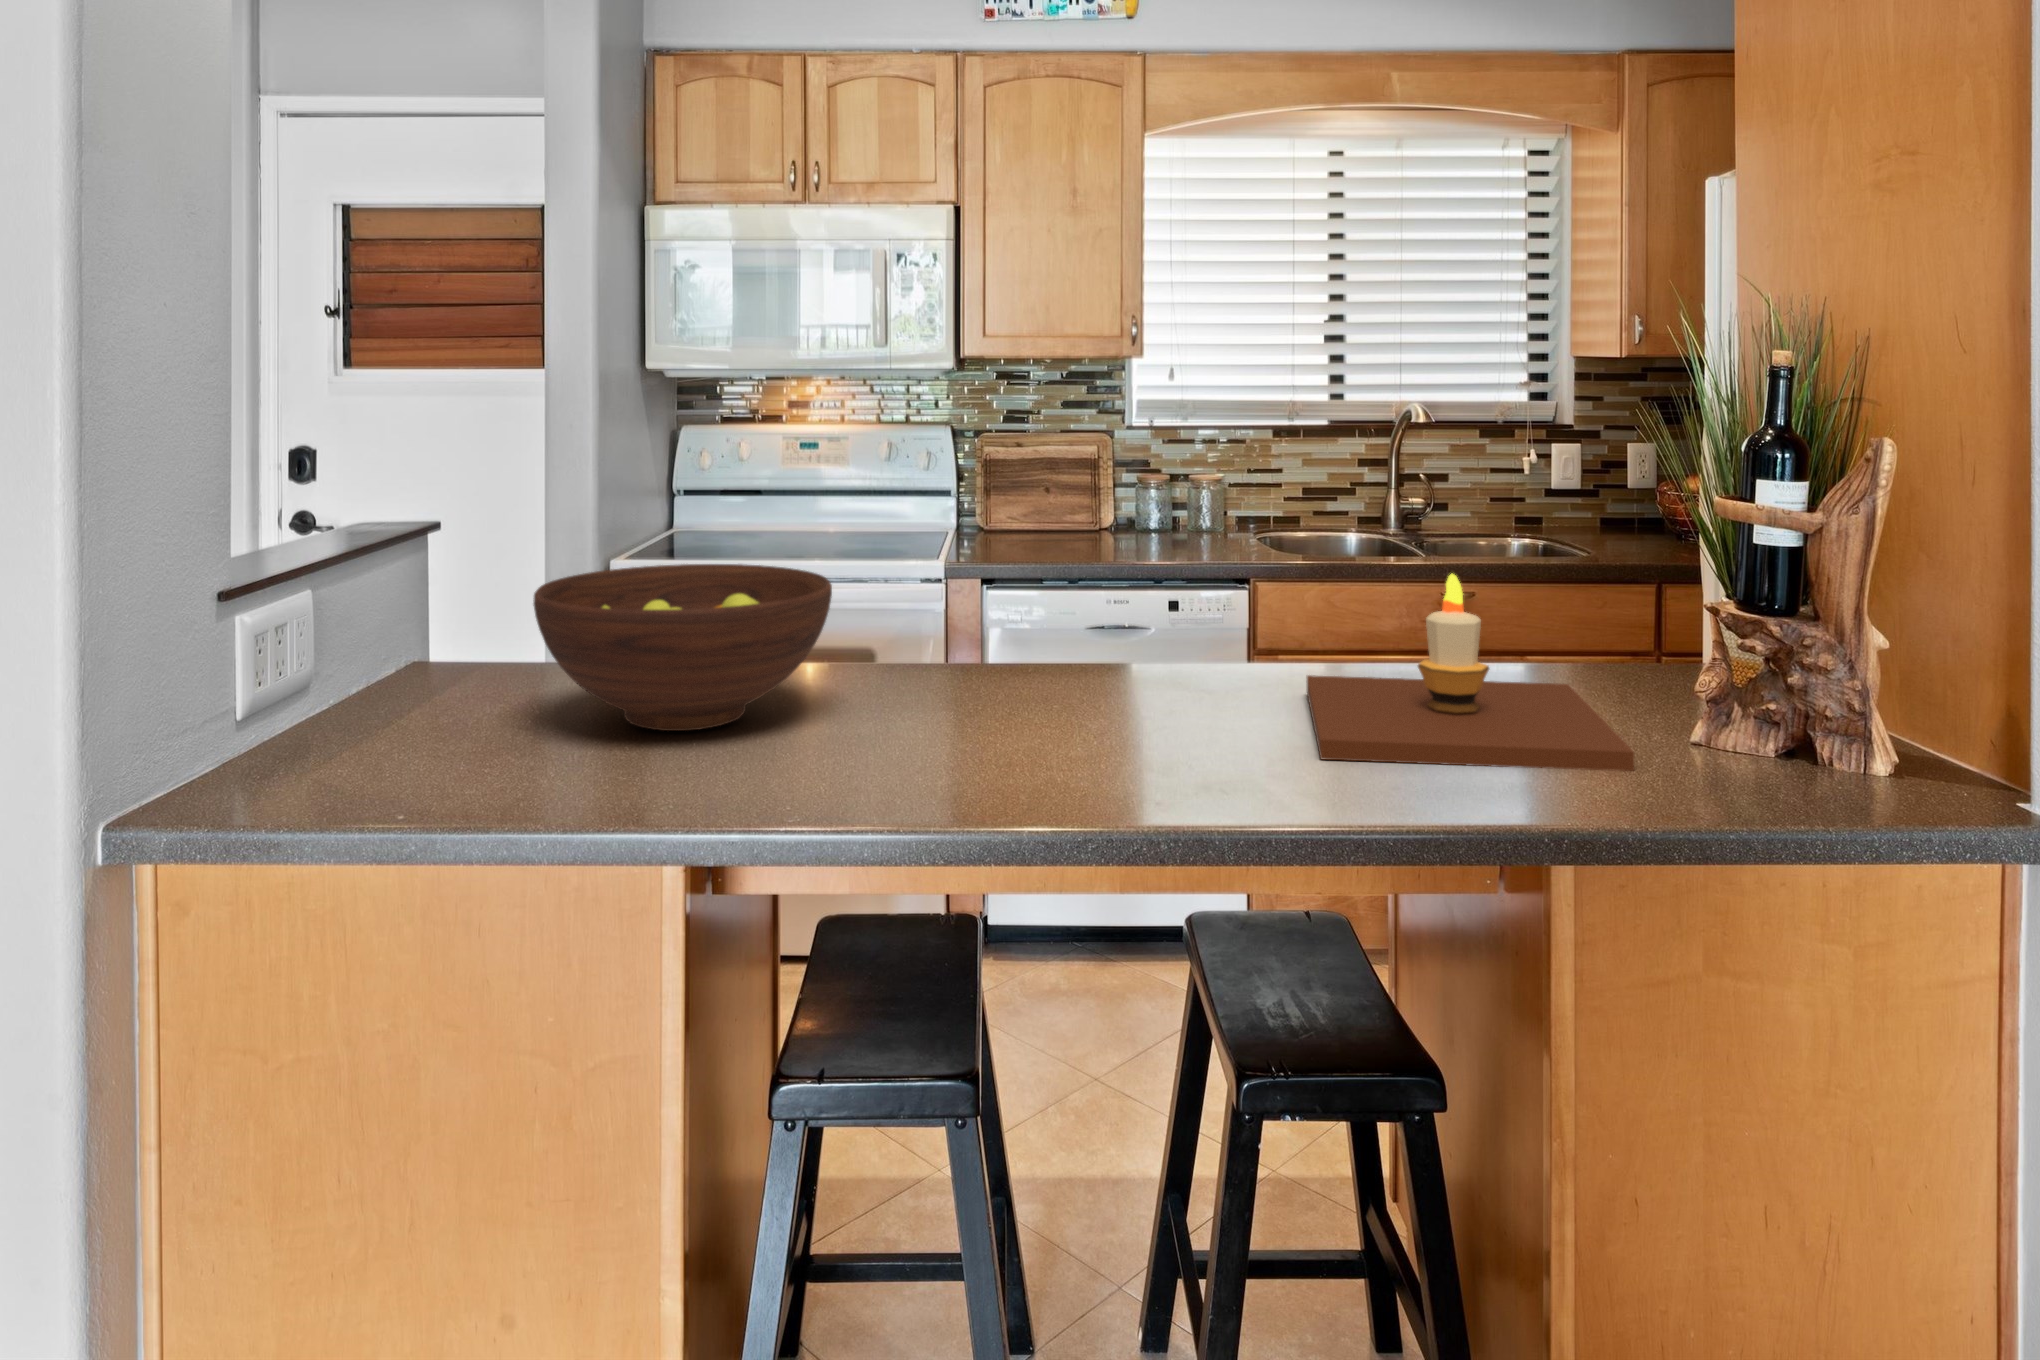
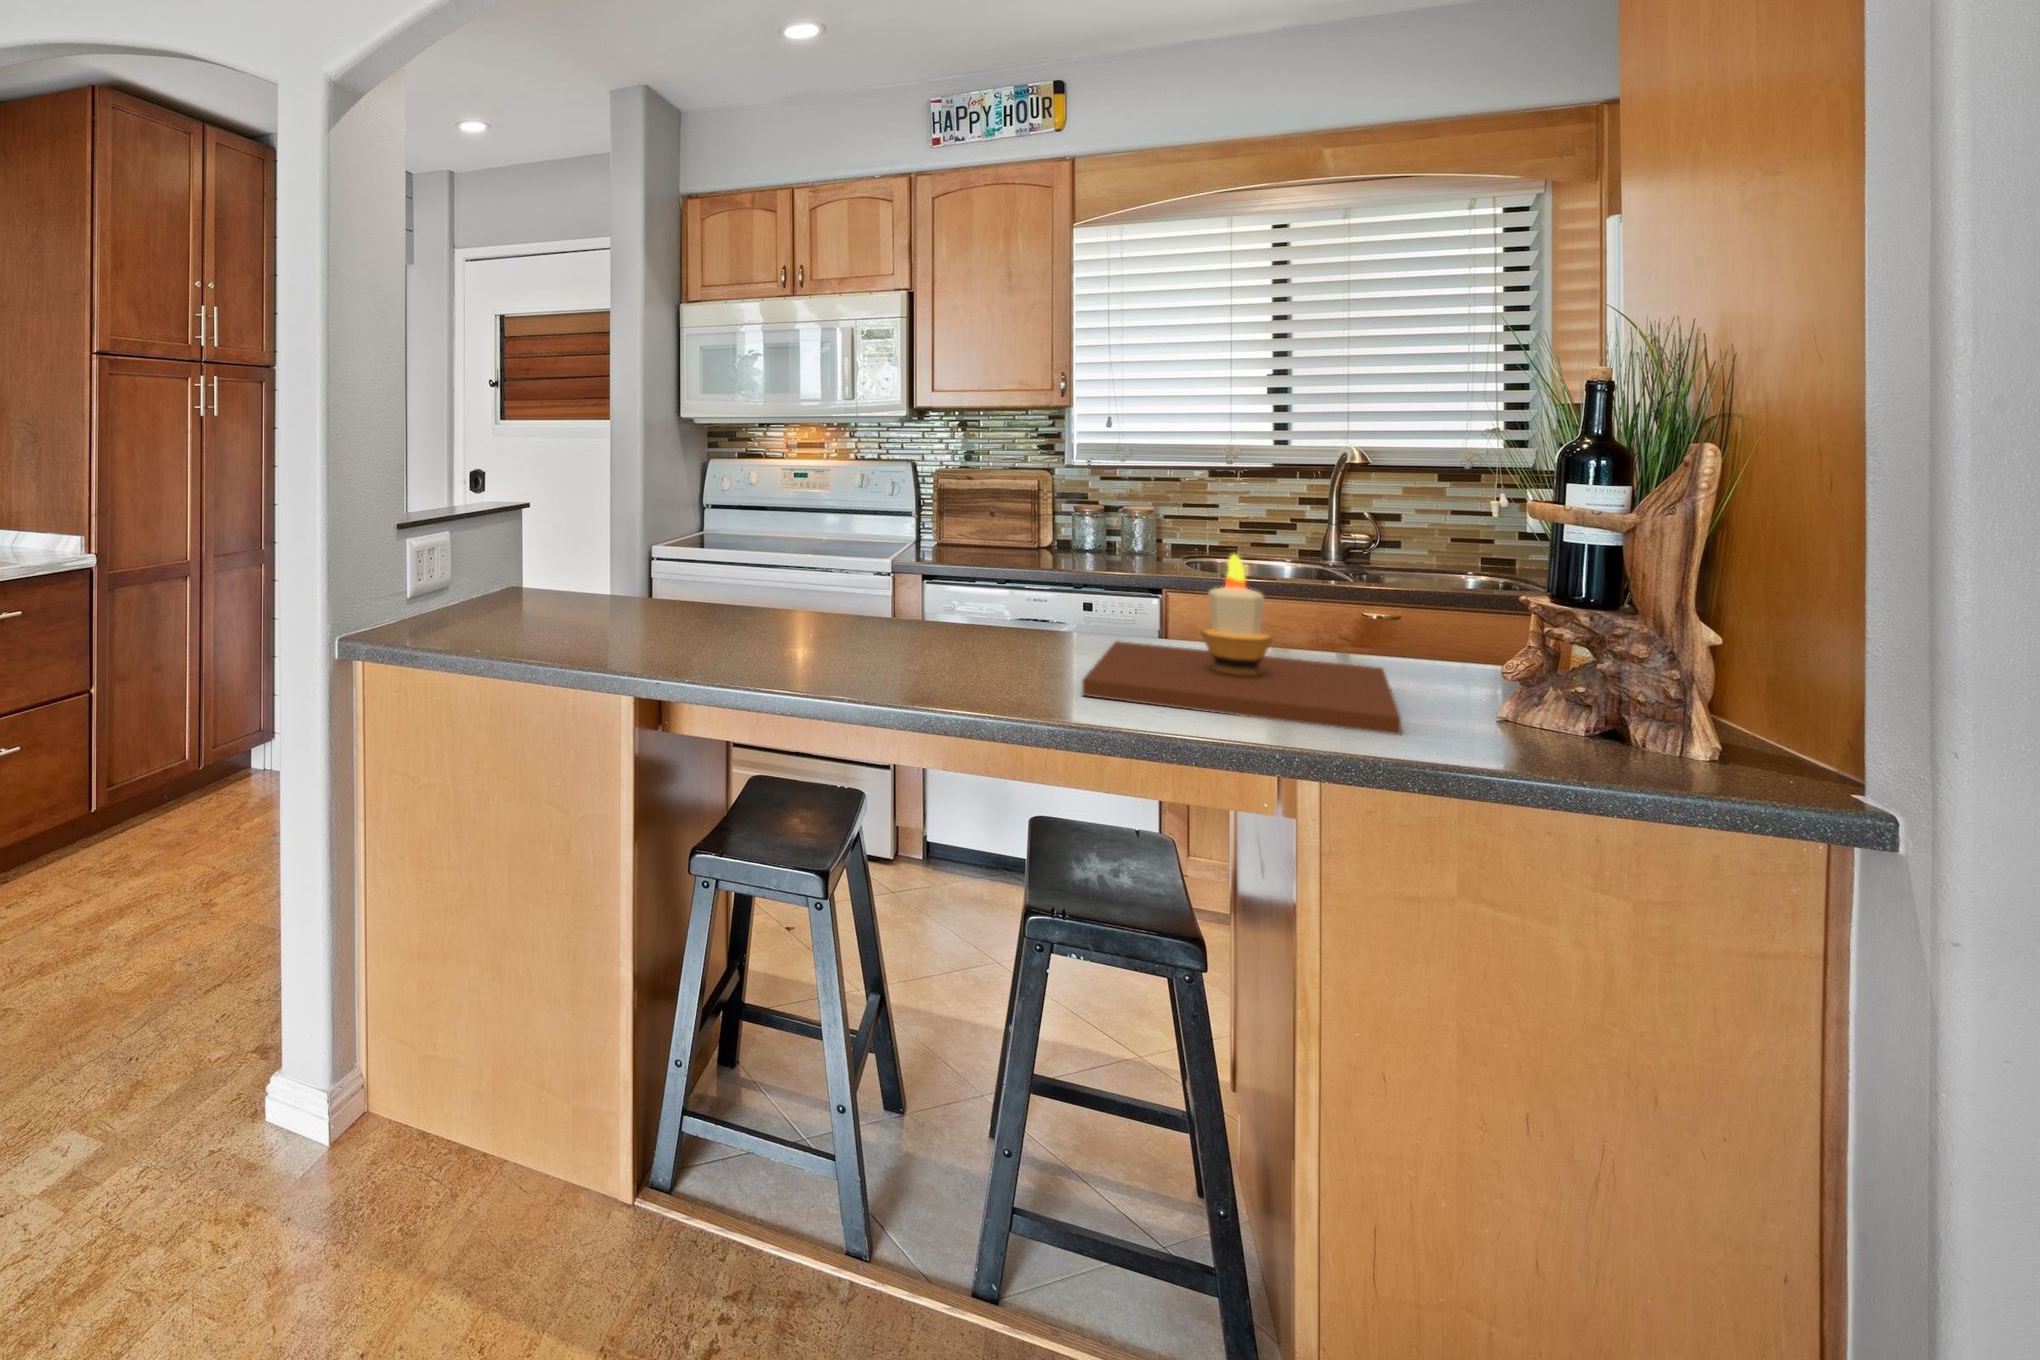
fruit bowl: present [533,564,832,731] -> none [514,528,716,634]

